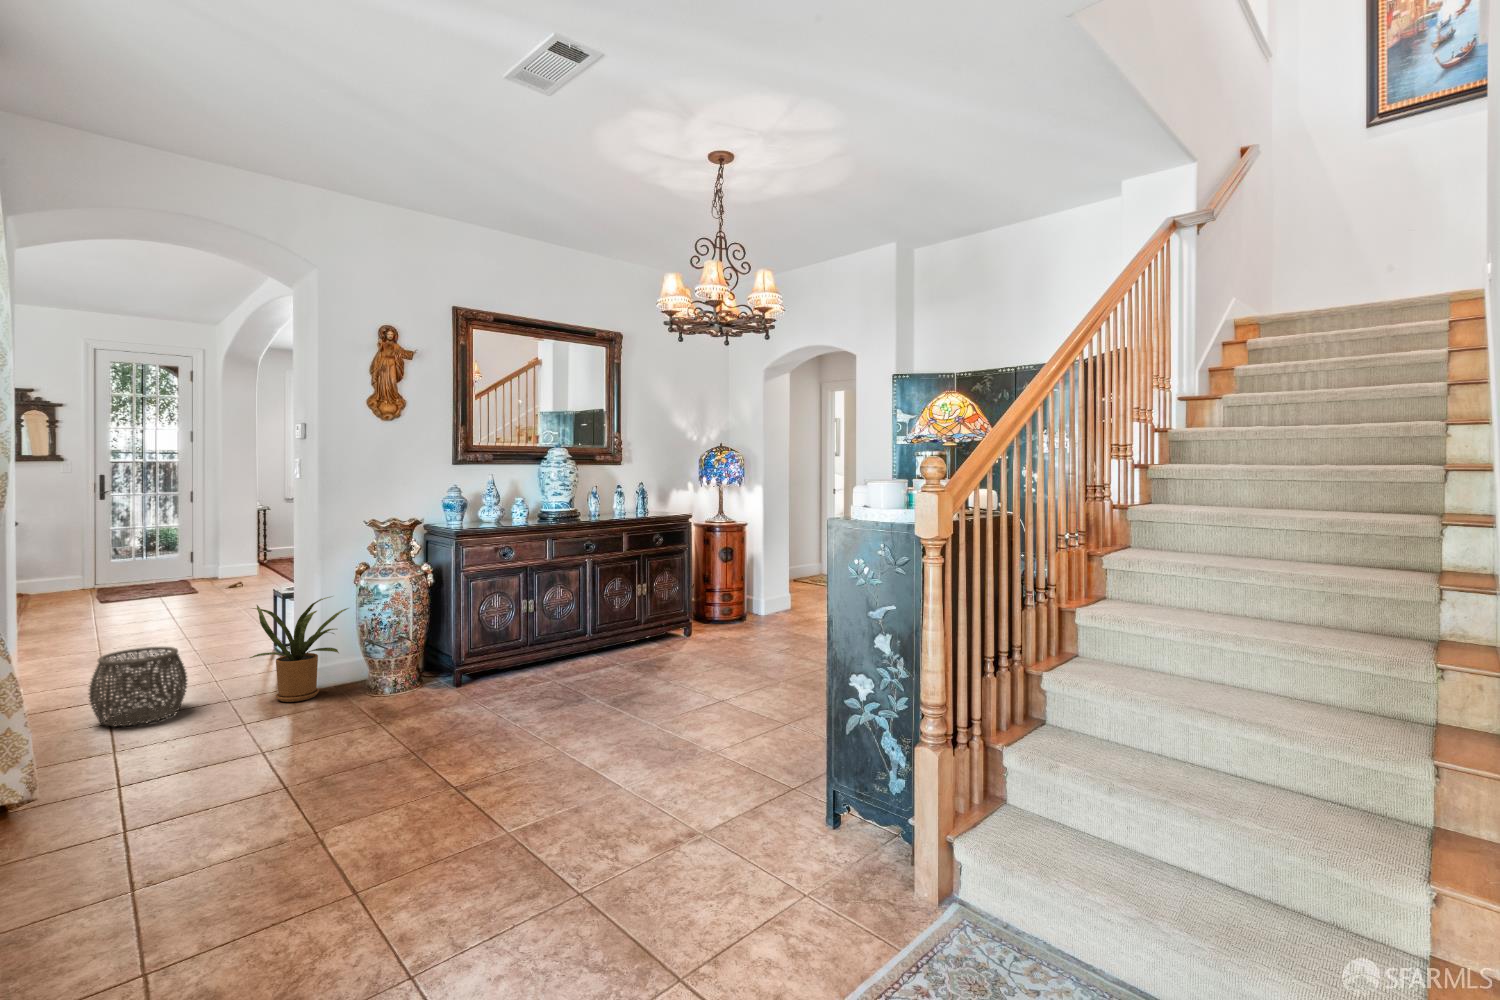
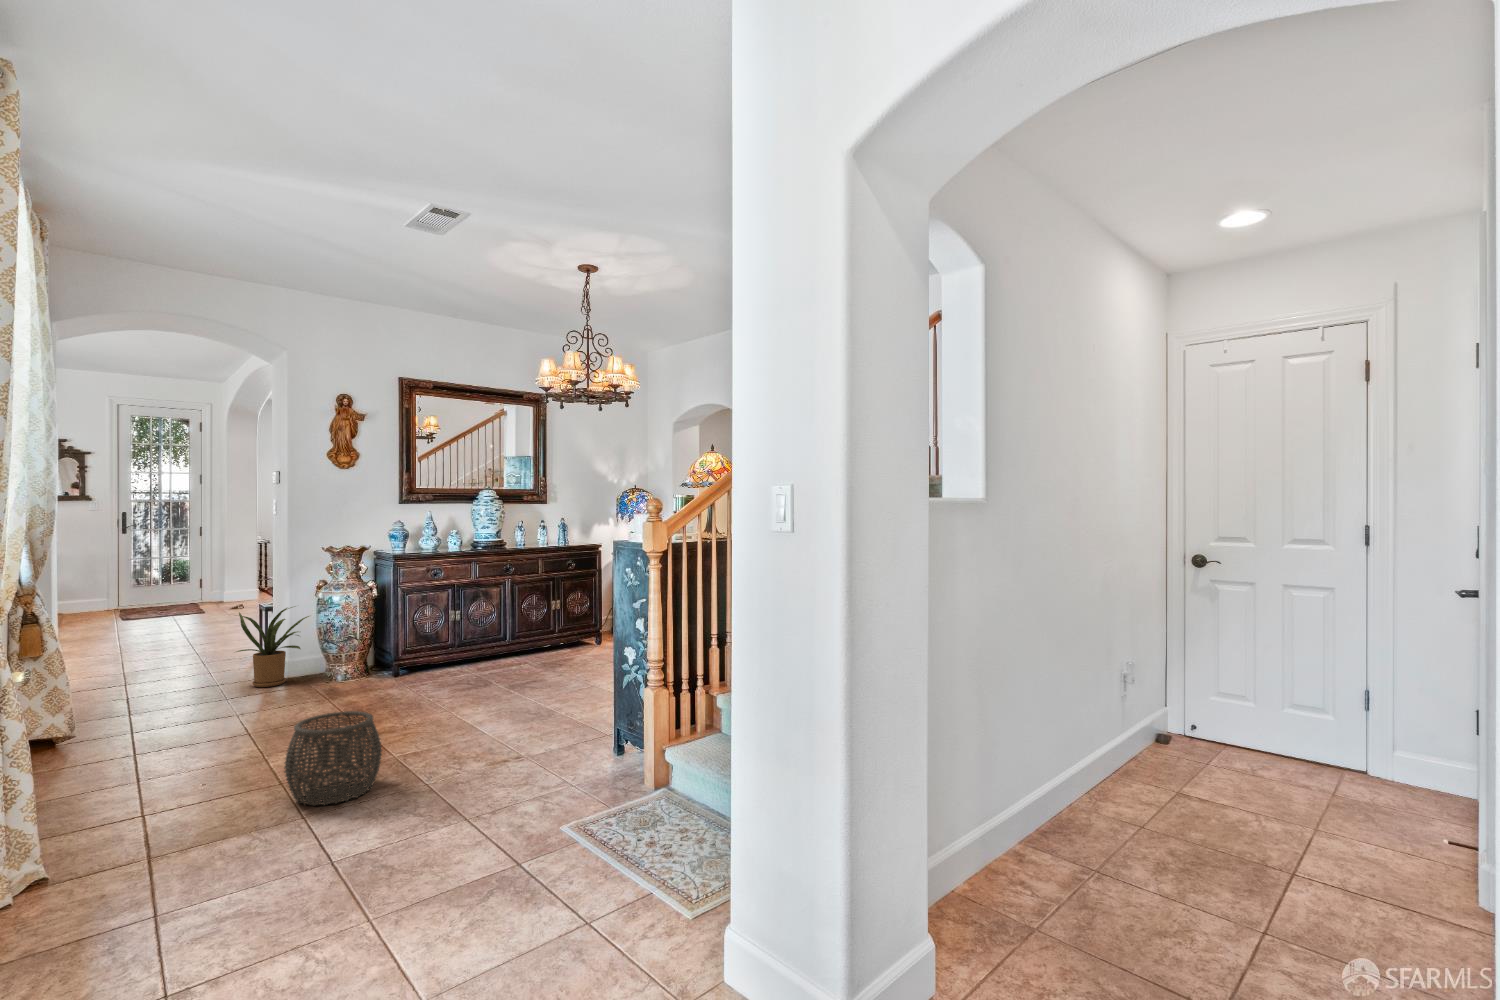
woven basket: present [89,647,187,727] -> present [284,711,382,806]

